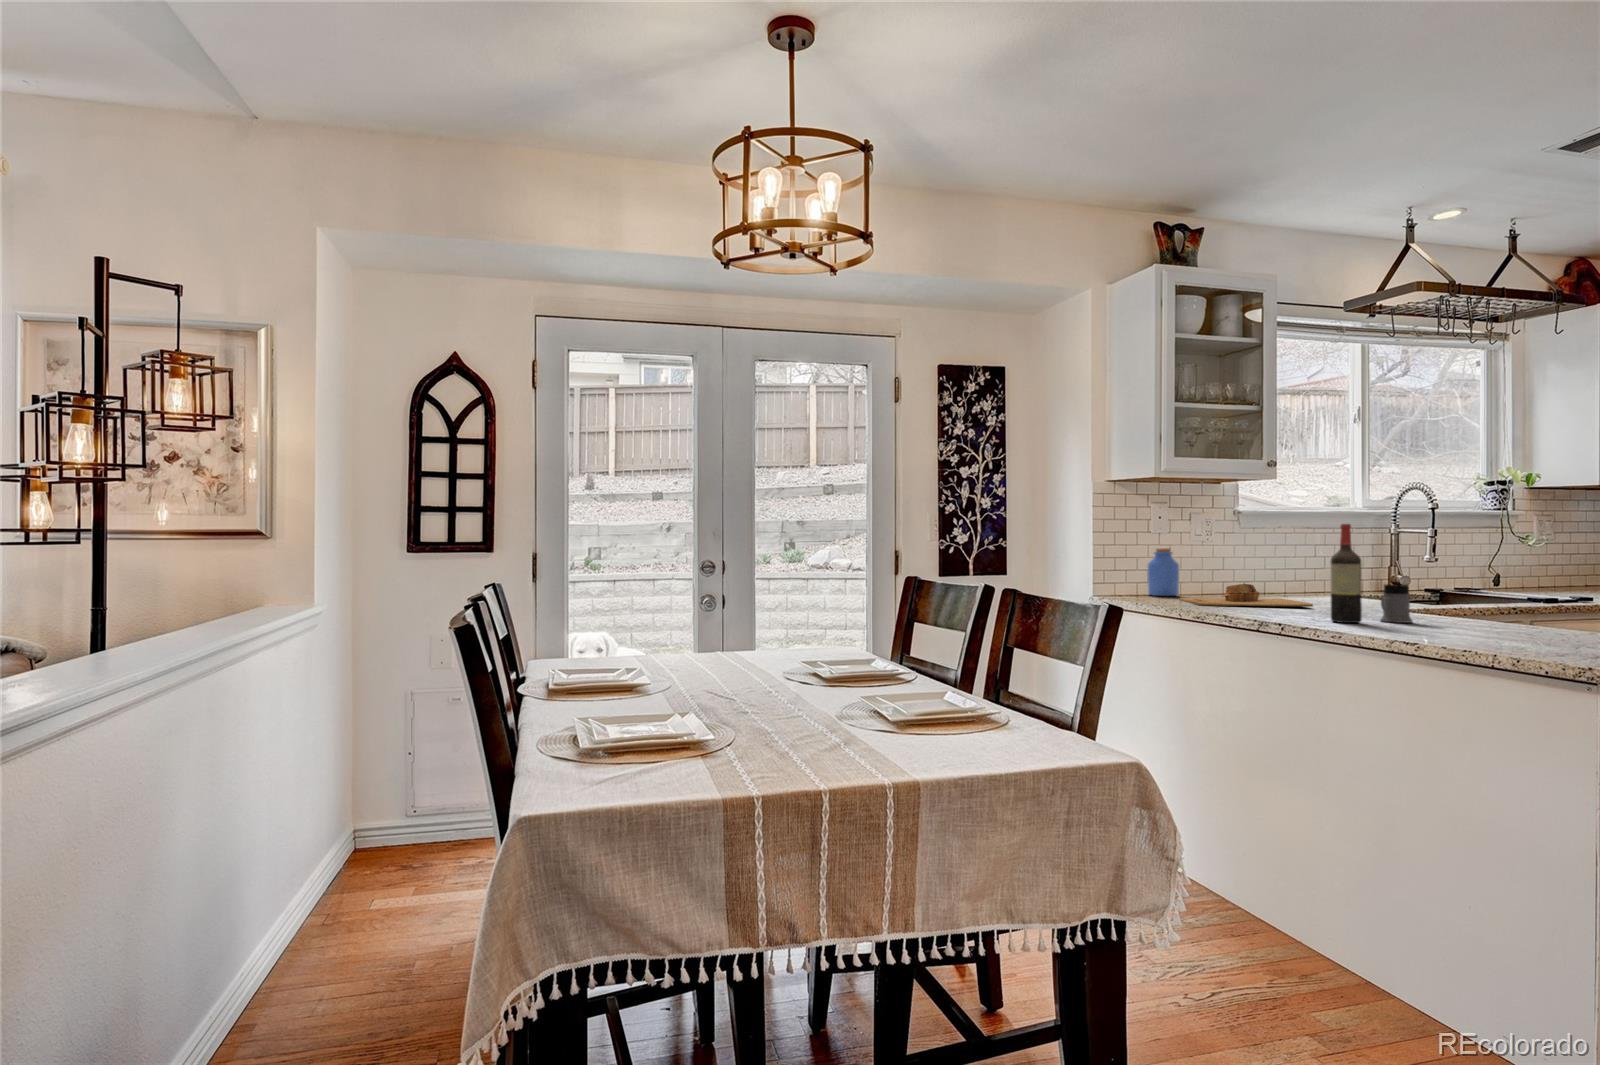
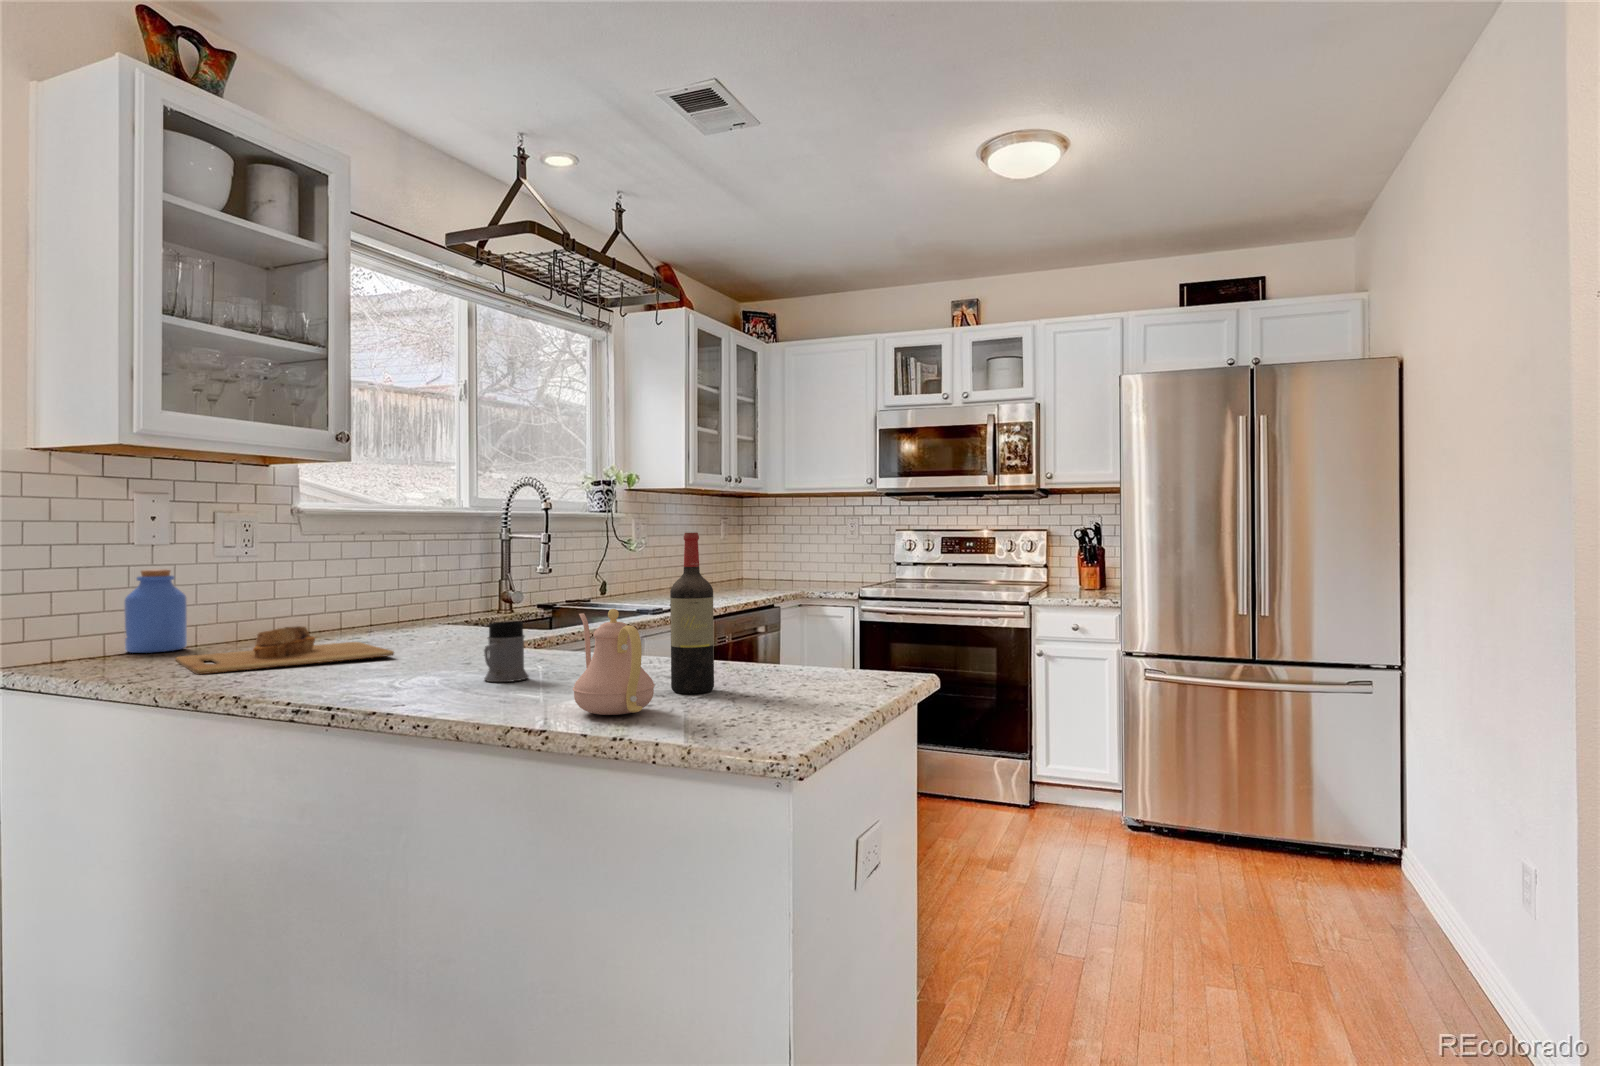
wine bottle: present [1331,524,1362,623] -> present [670,532,714,694]
teapot: none [1443,573,1506,638] -> present [573,609,655,715]

